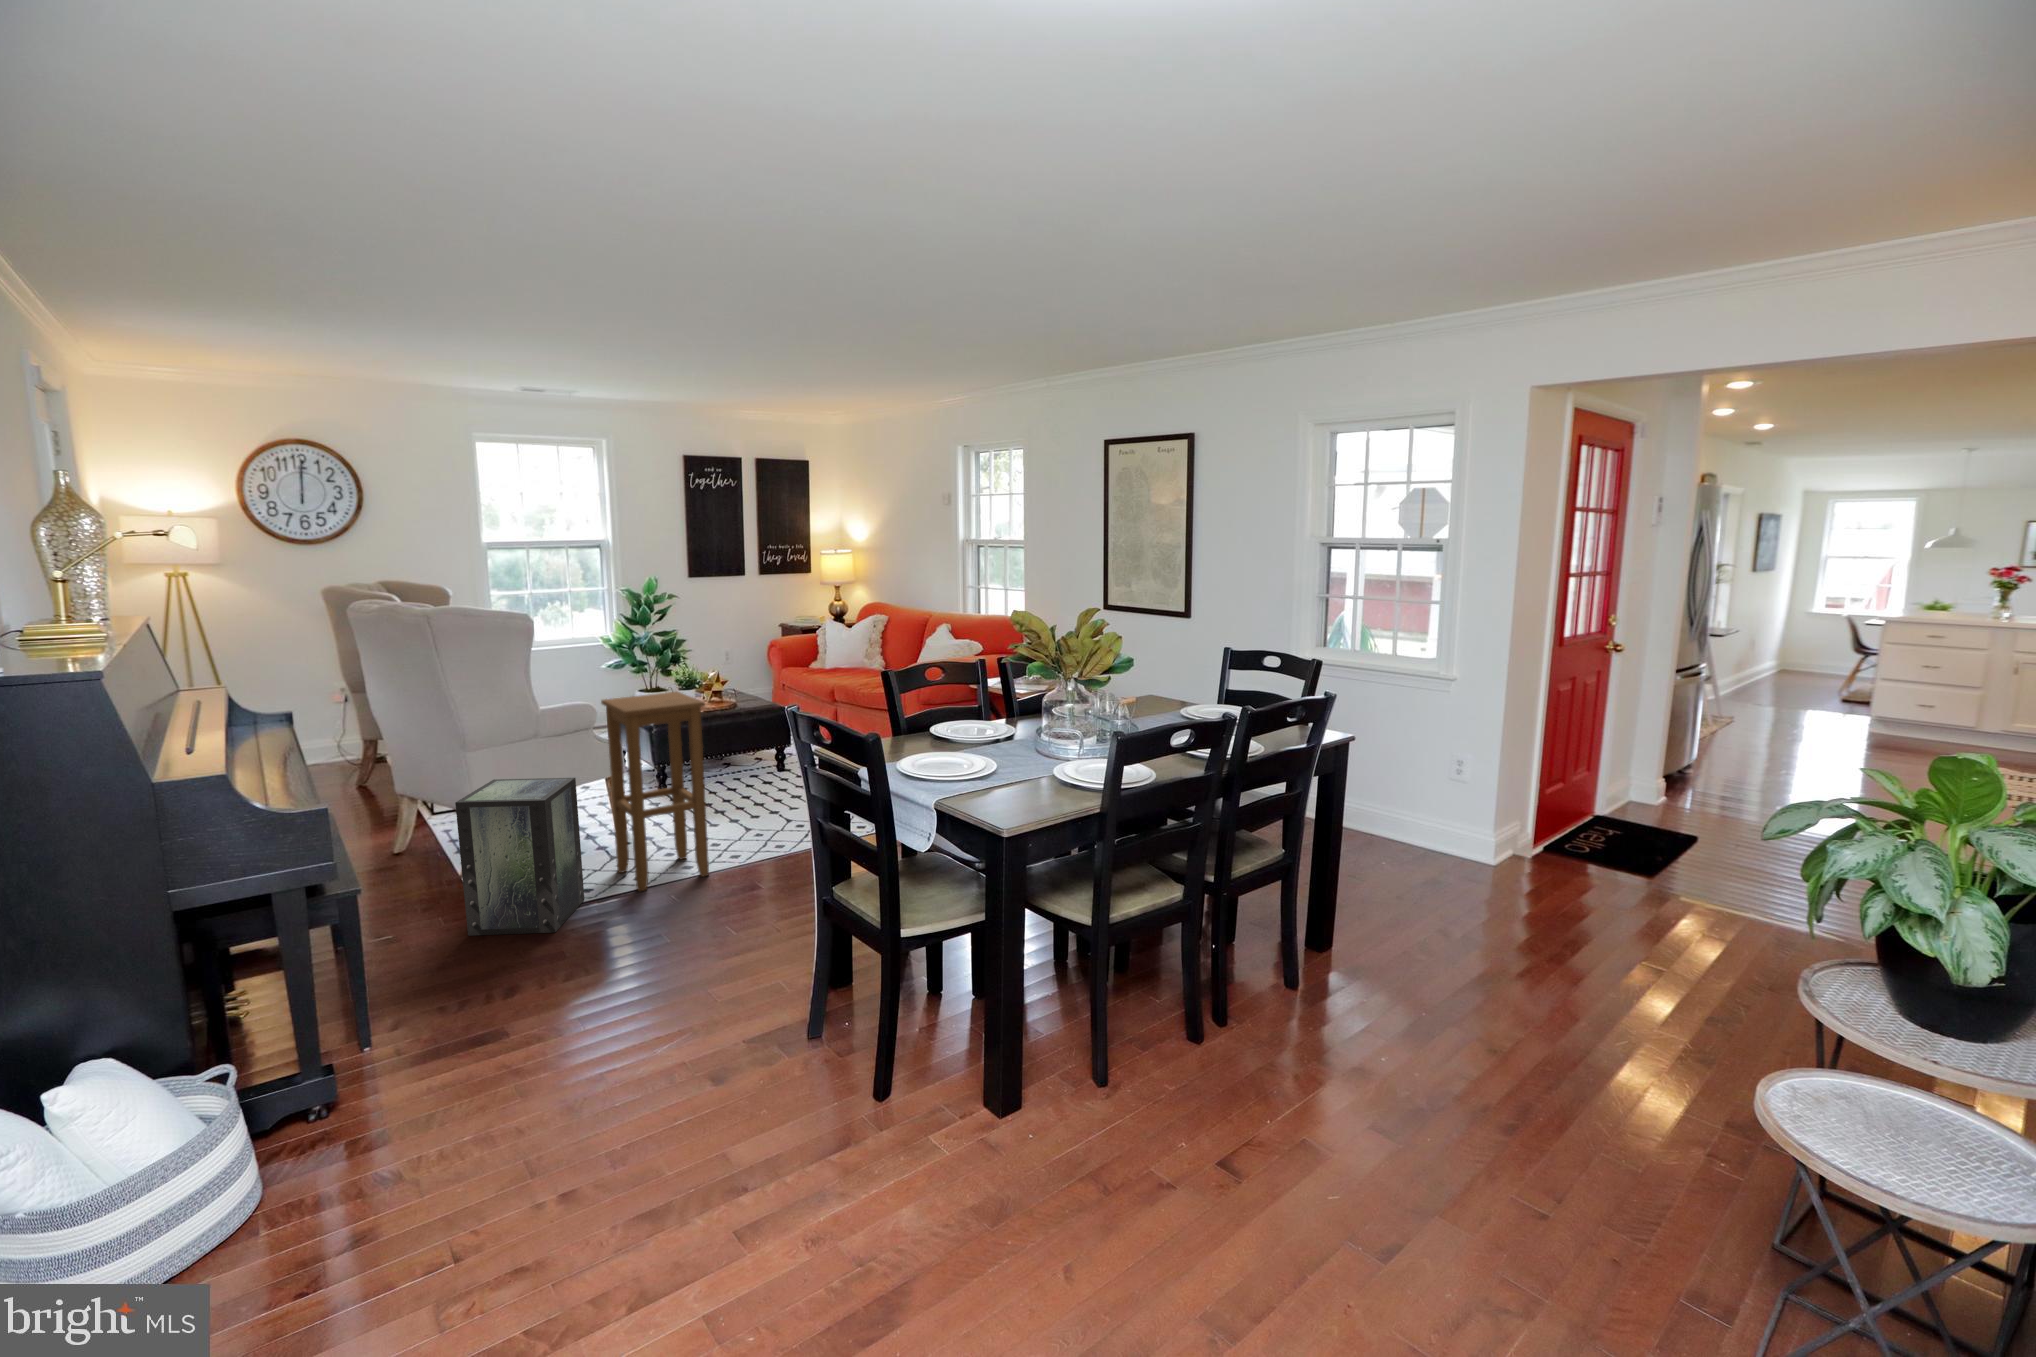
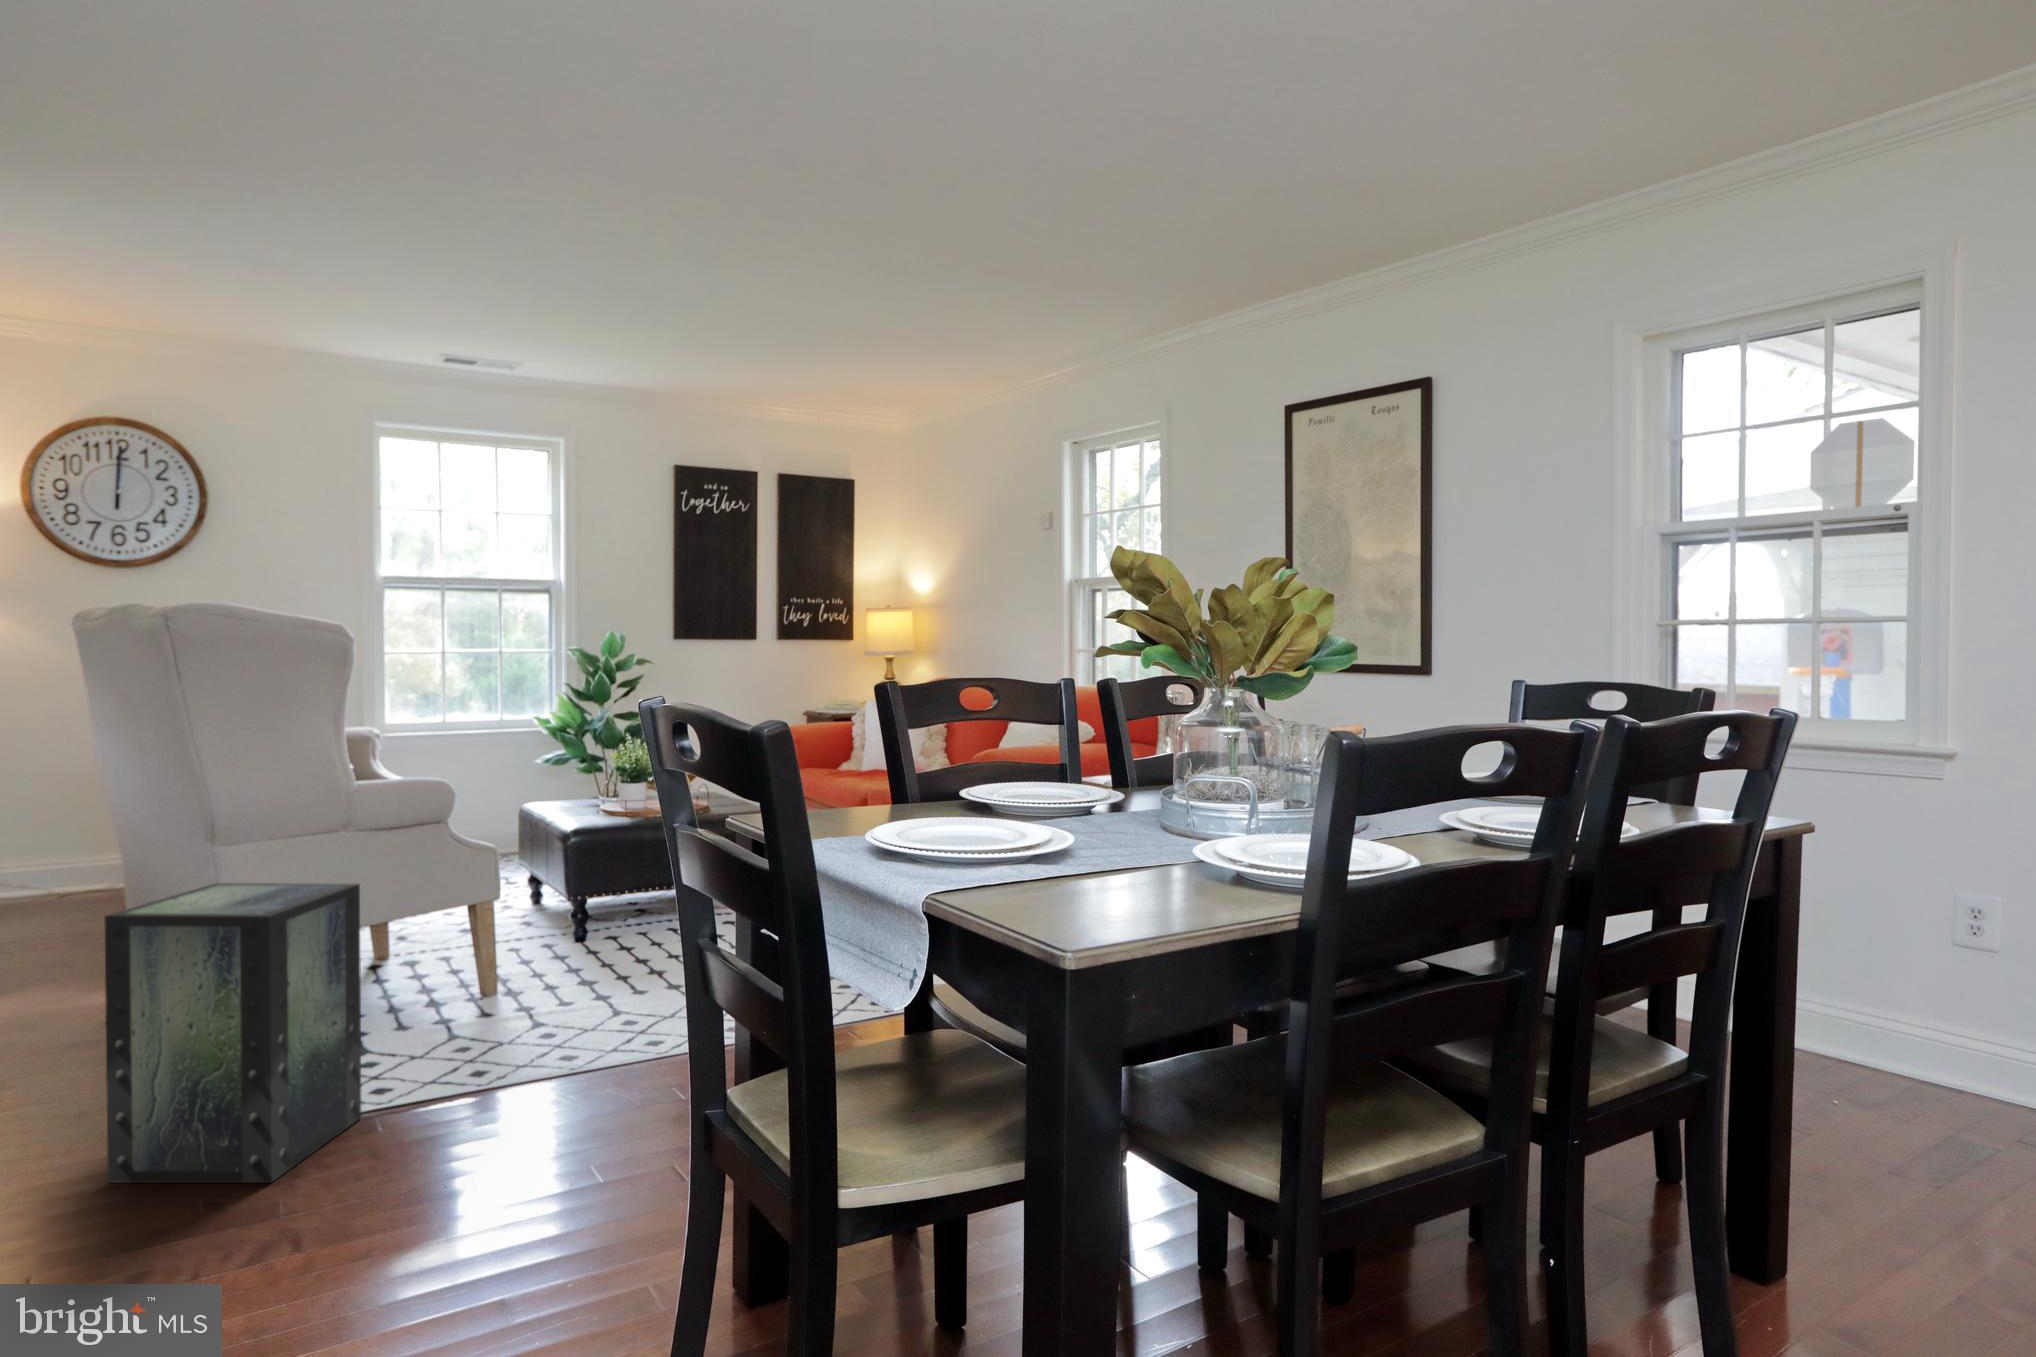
stool: present [601,692,709,891] -> none [437,748,611,1106]

